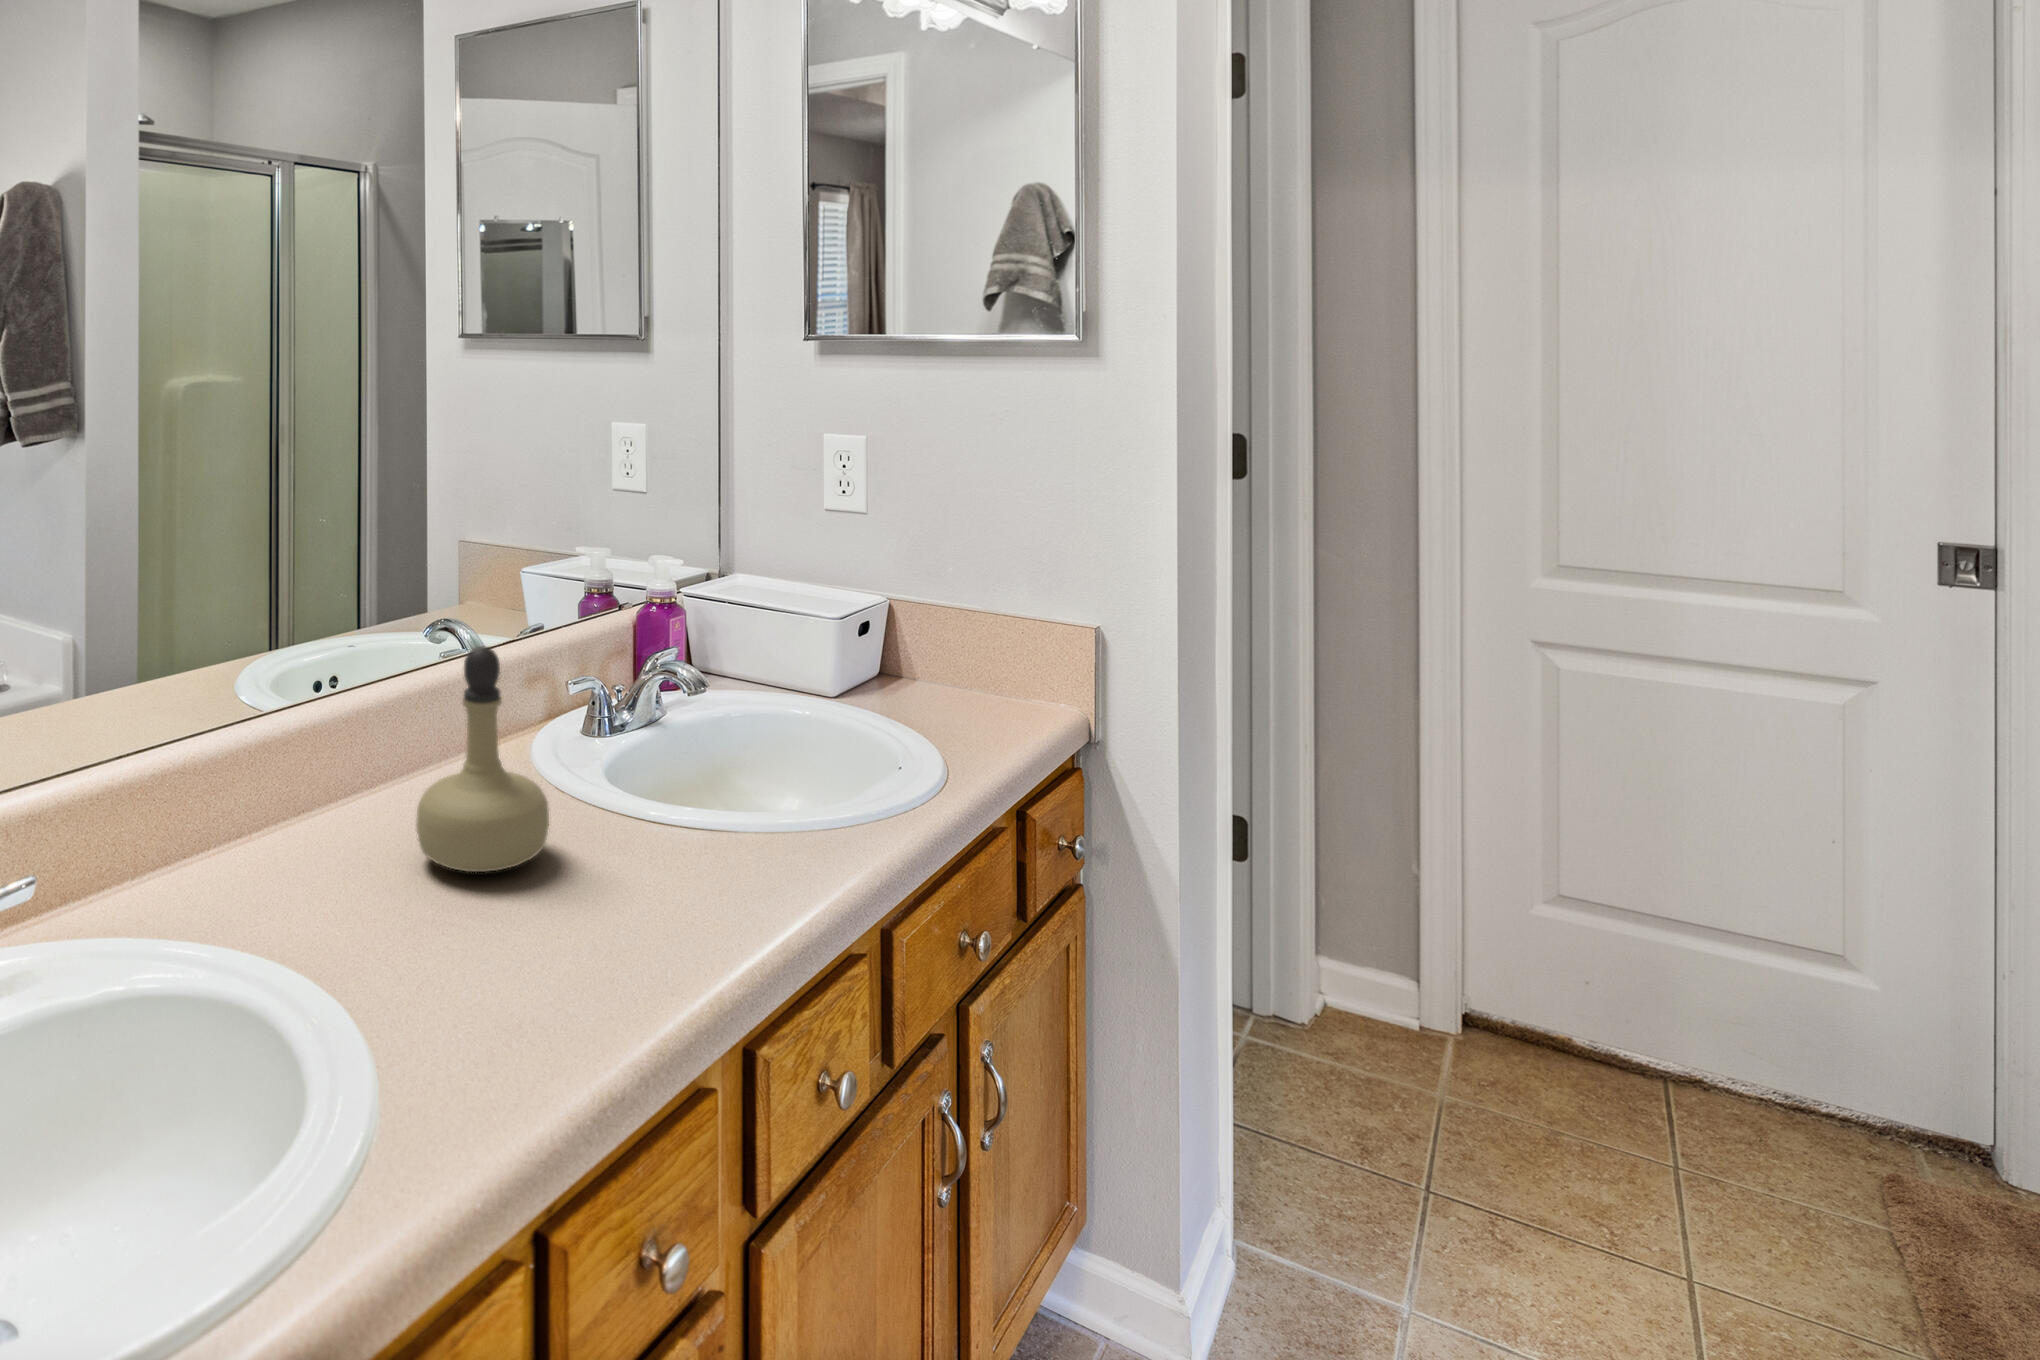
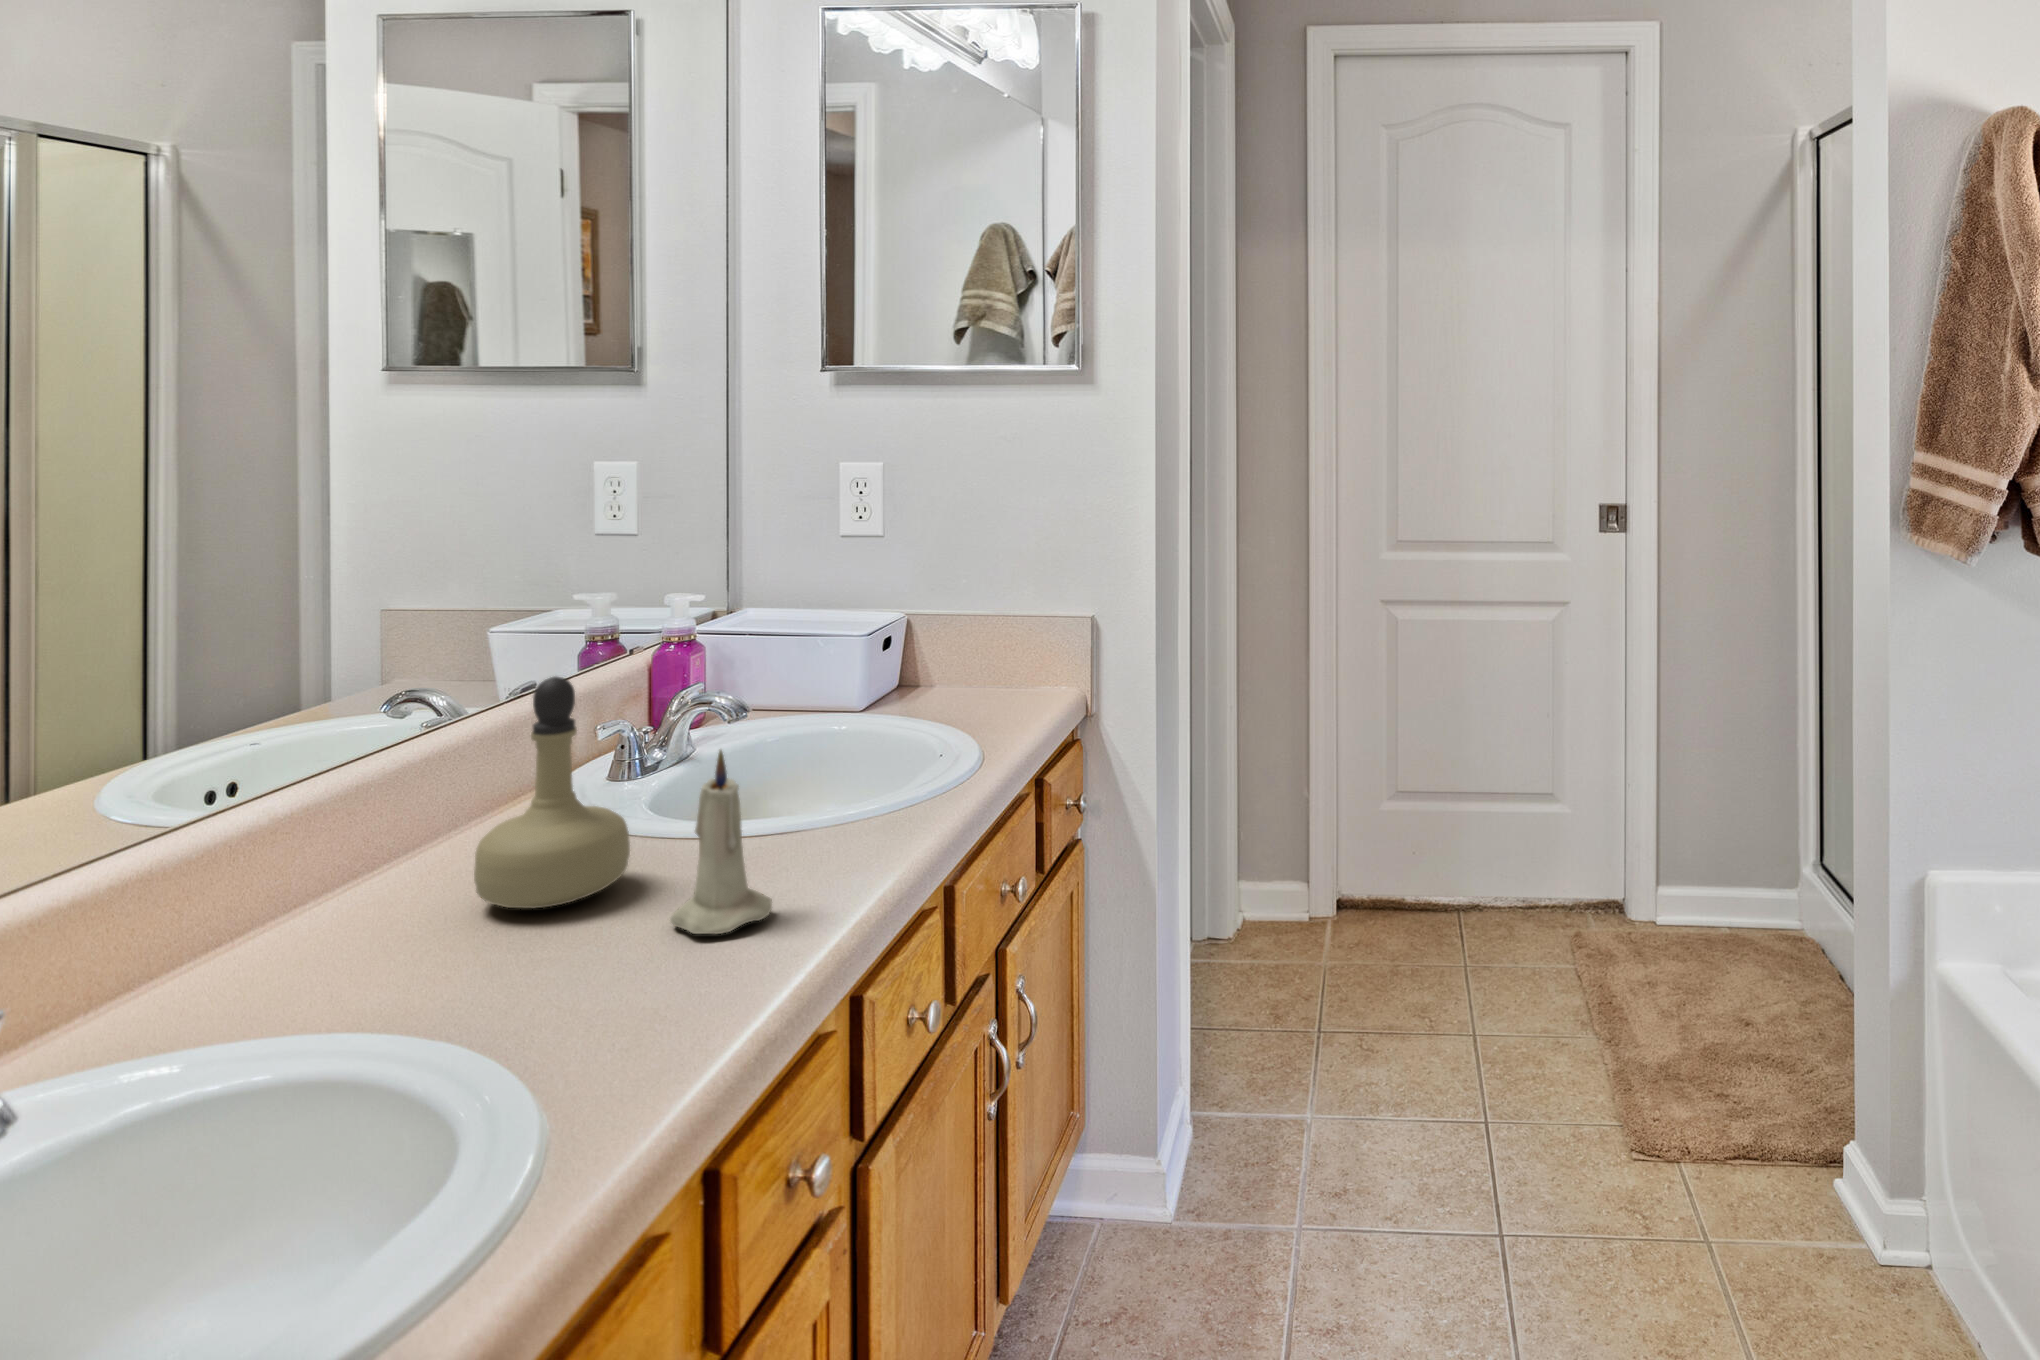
candle: none [560,751,658,953] -> present [670,750,772,934]

